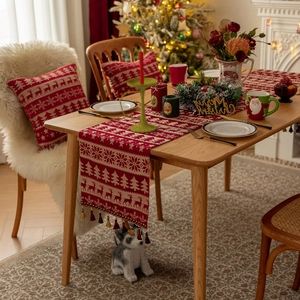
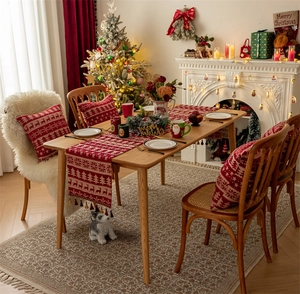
candle: present [119,51,158,133] -> none [91,97,116,148]

